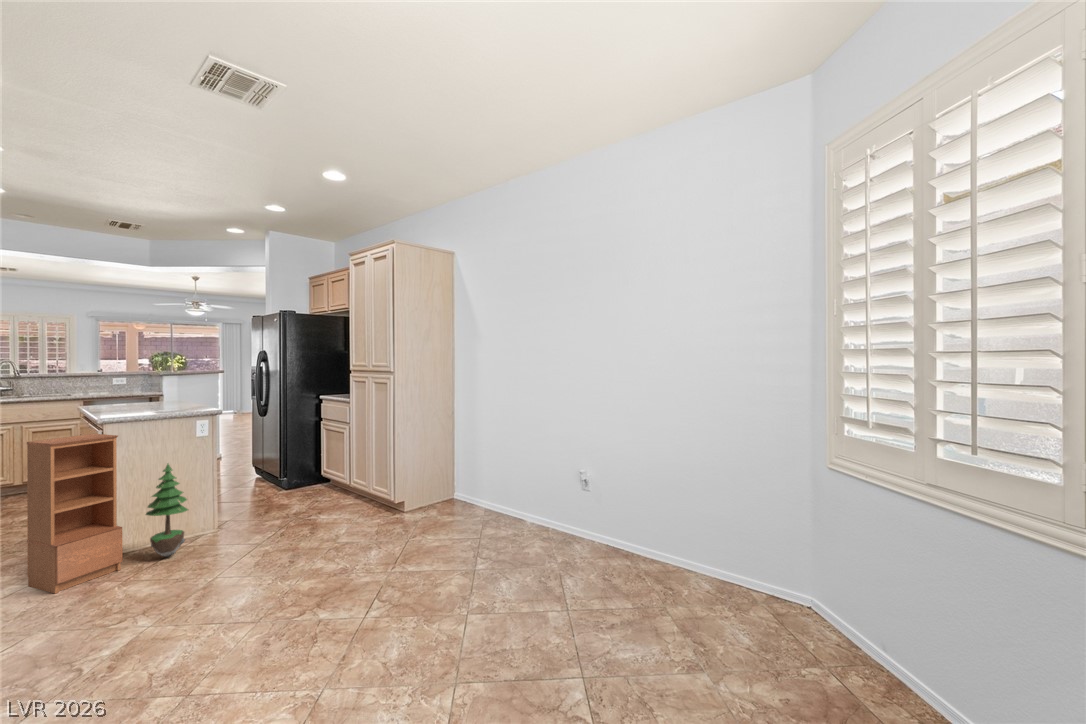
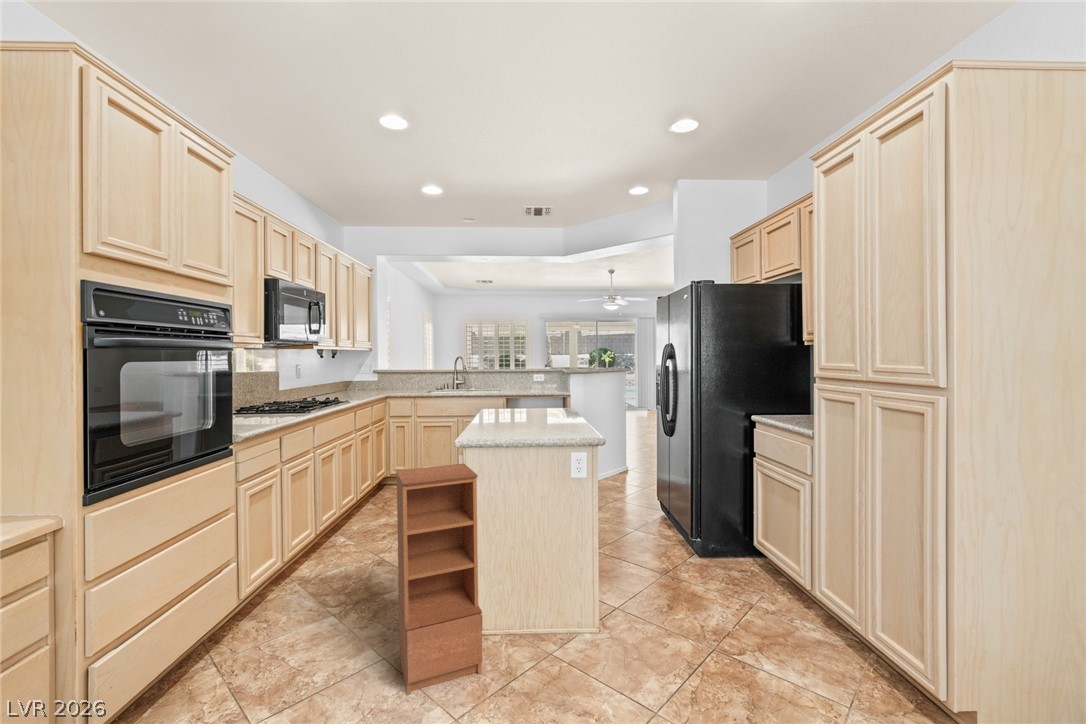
potted tree: present [146,464,188,557] -> none [508,524,561,671]

